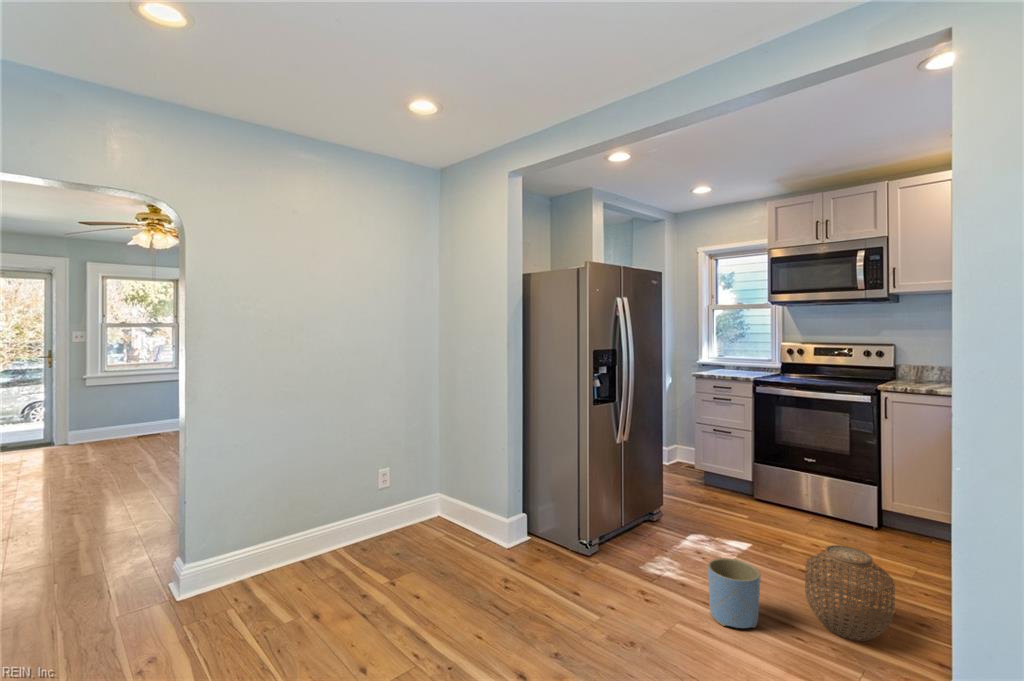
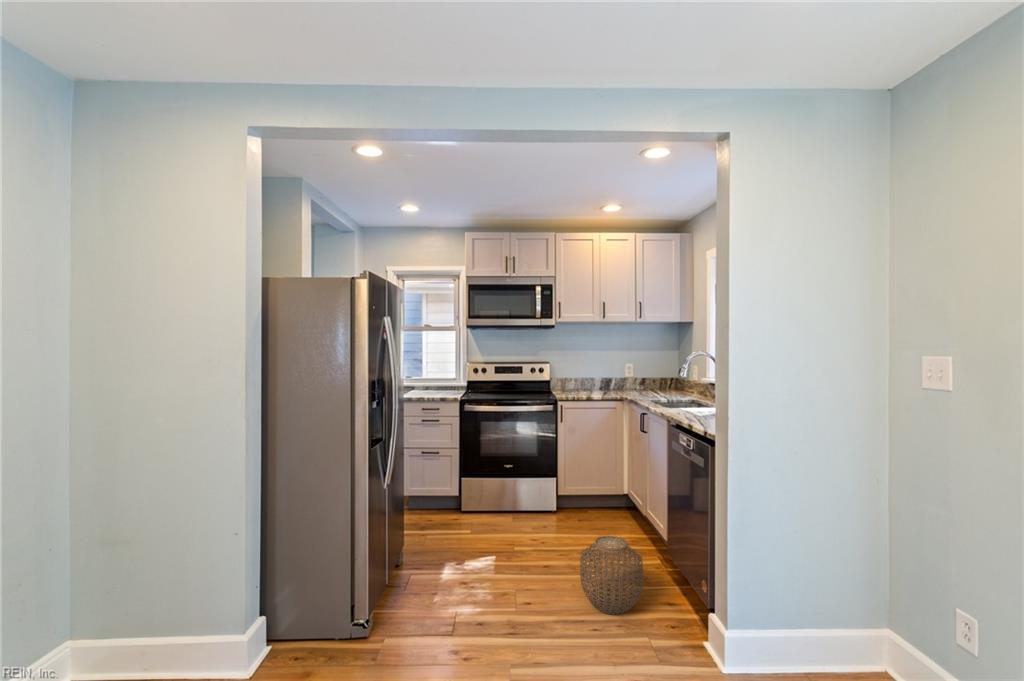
planter: present [708,558,761,628] -> none [520,579,566,651]

